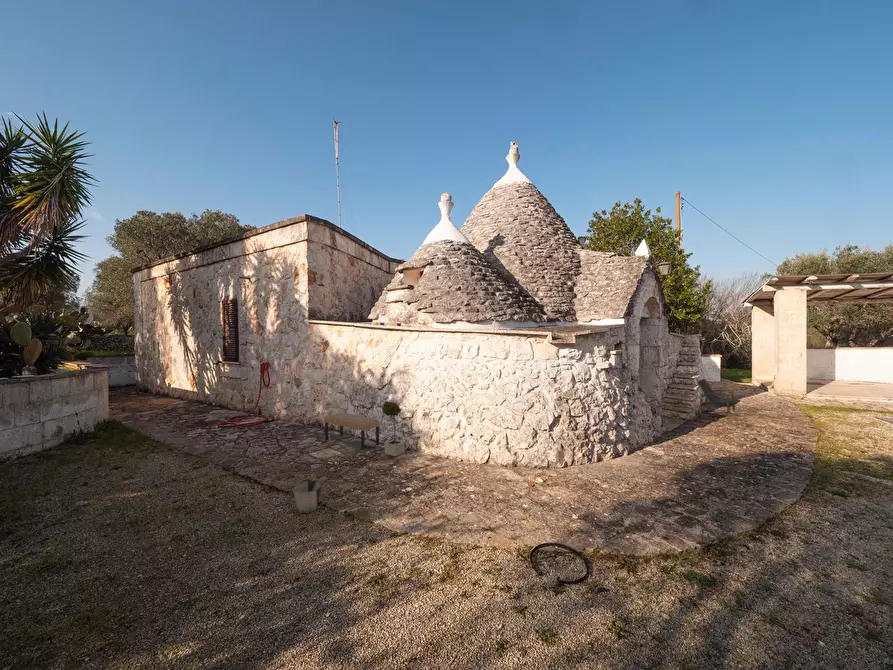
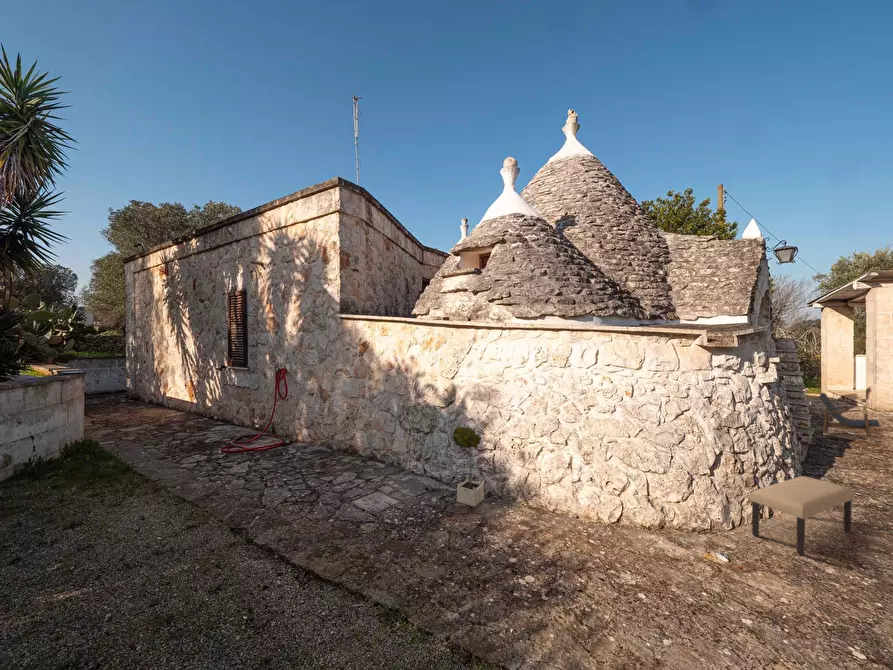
bench: present [324,413,380,450] -> present [750,476,854,555]
bucket: present [293,477,322,513] -> none [352,569,400,642]

